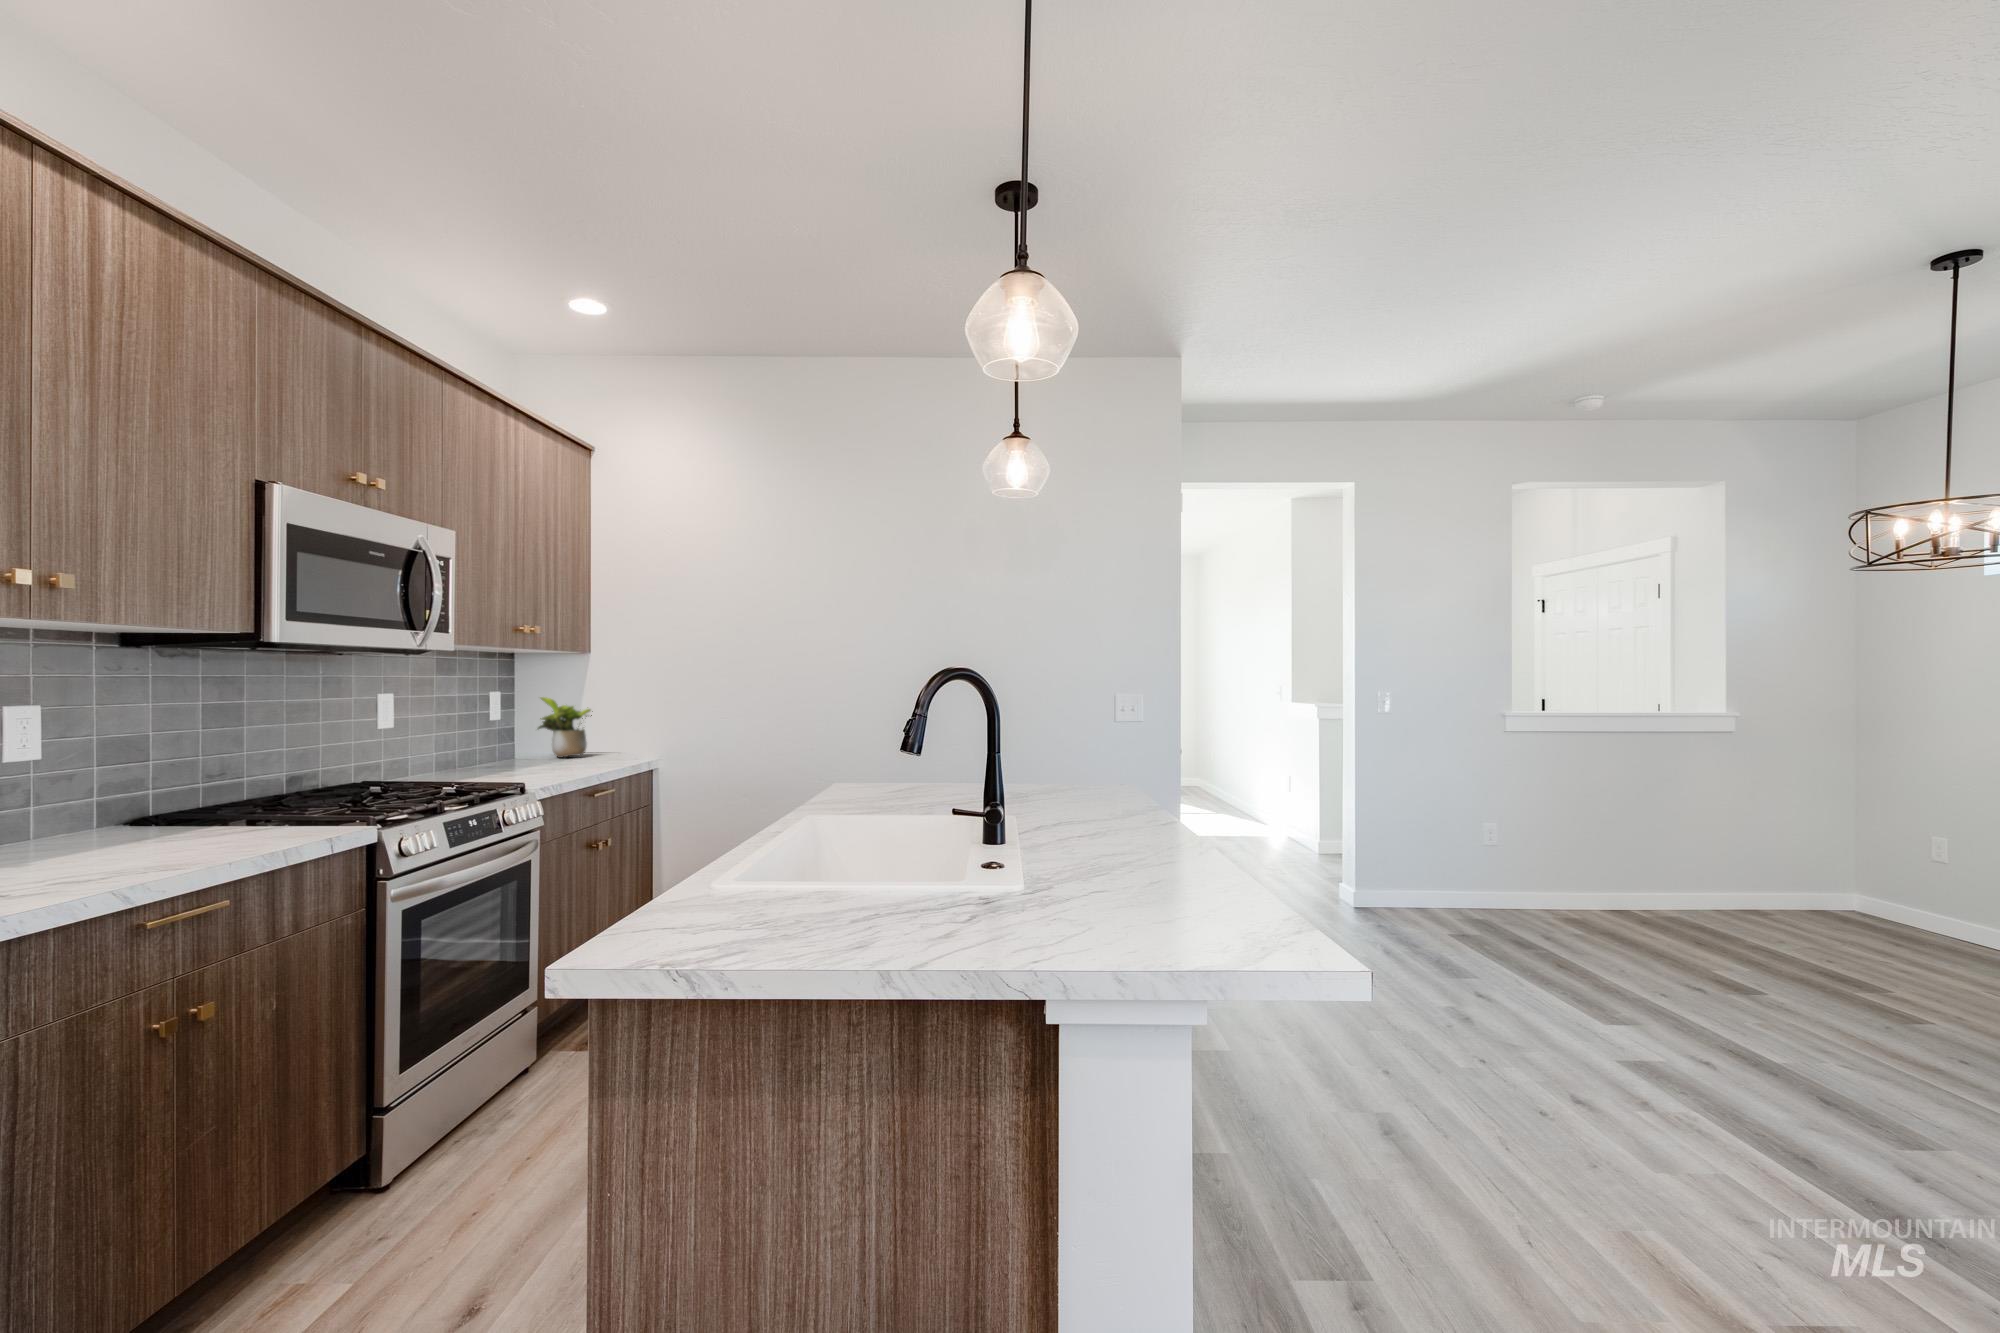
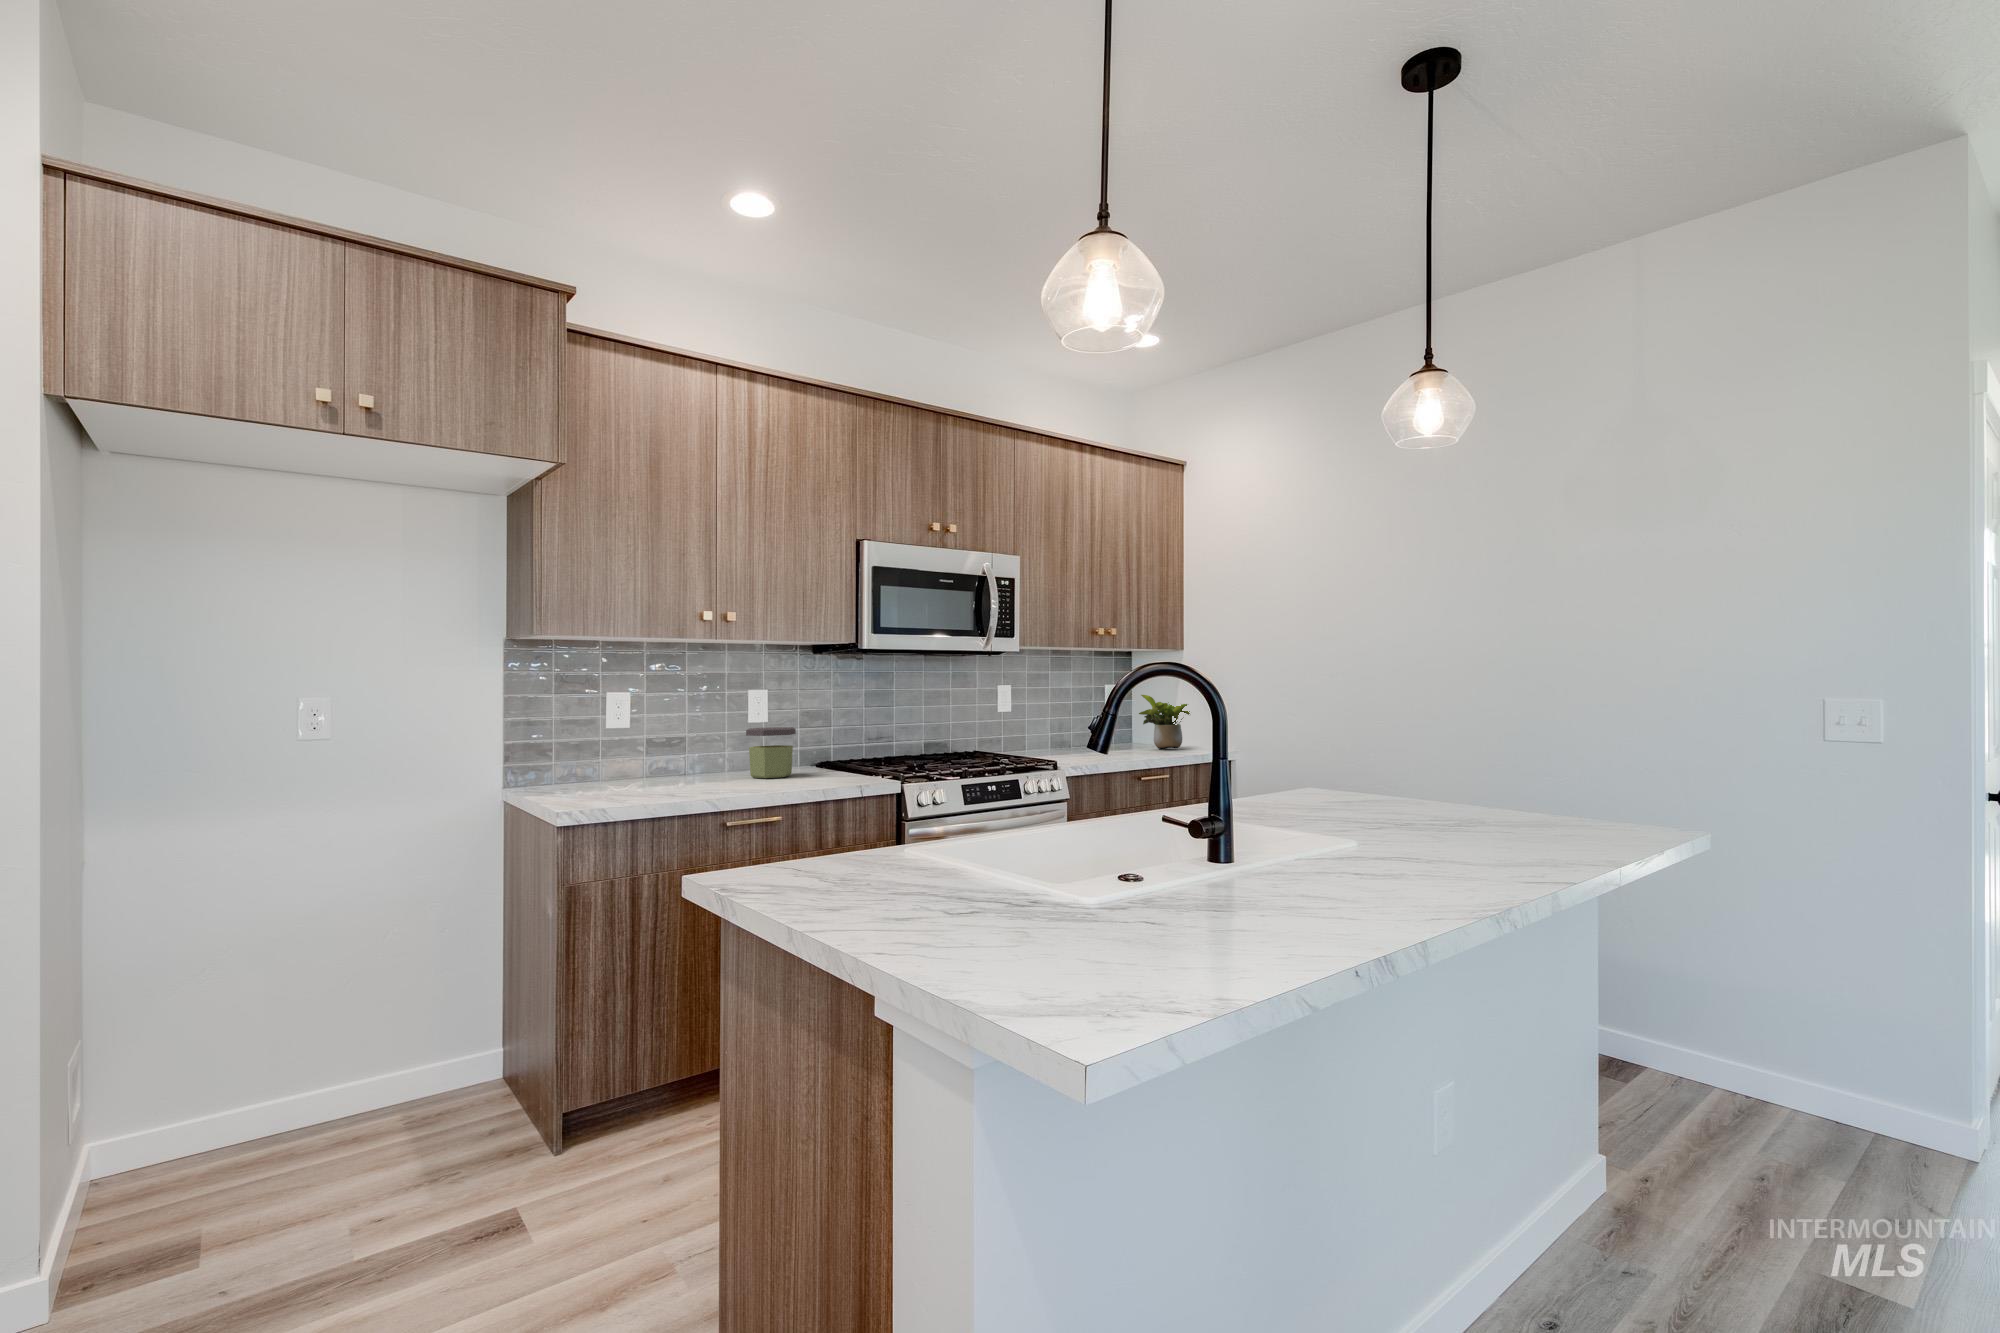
jar: none [67,767,172,856] -> present [746,727,796,778]

